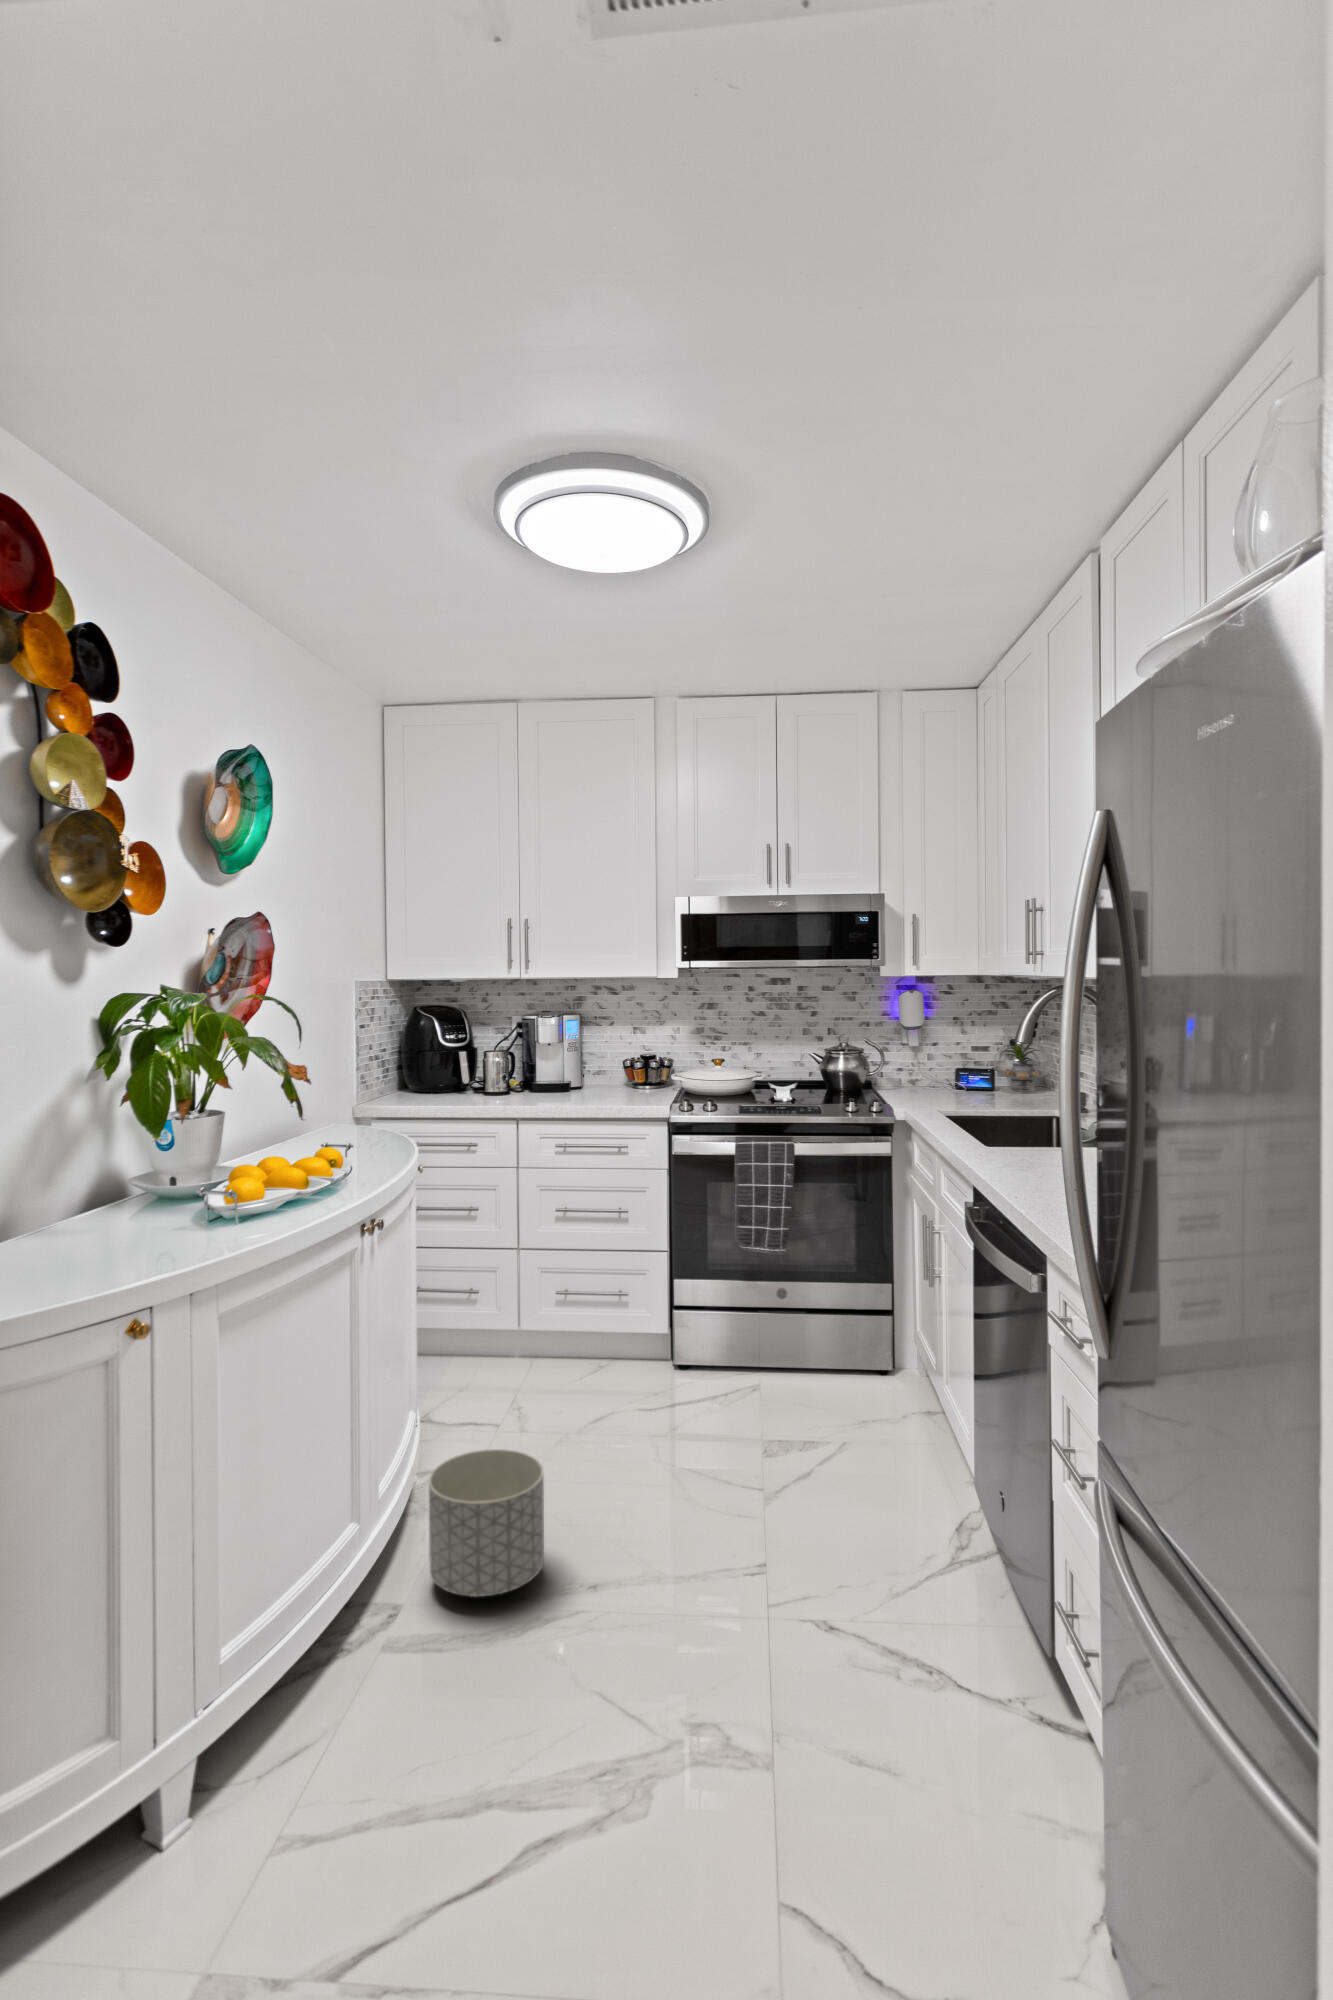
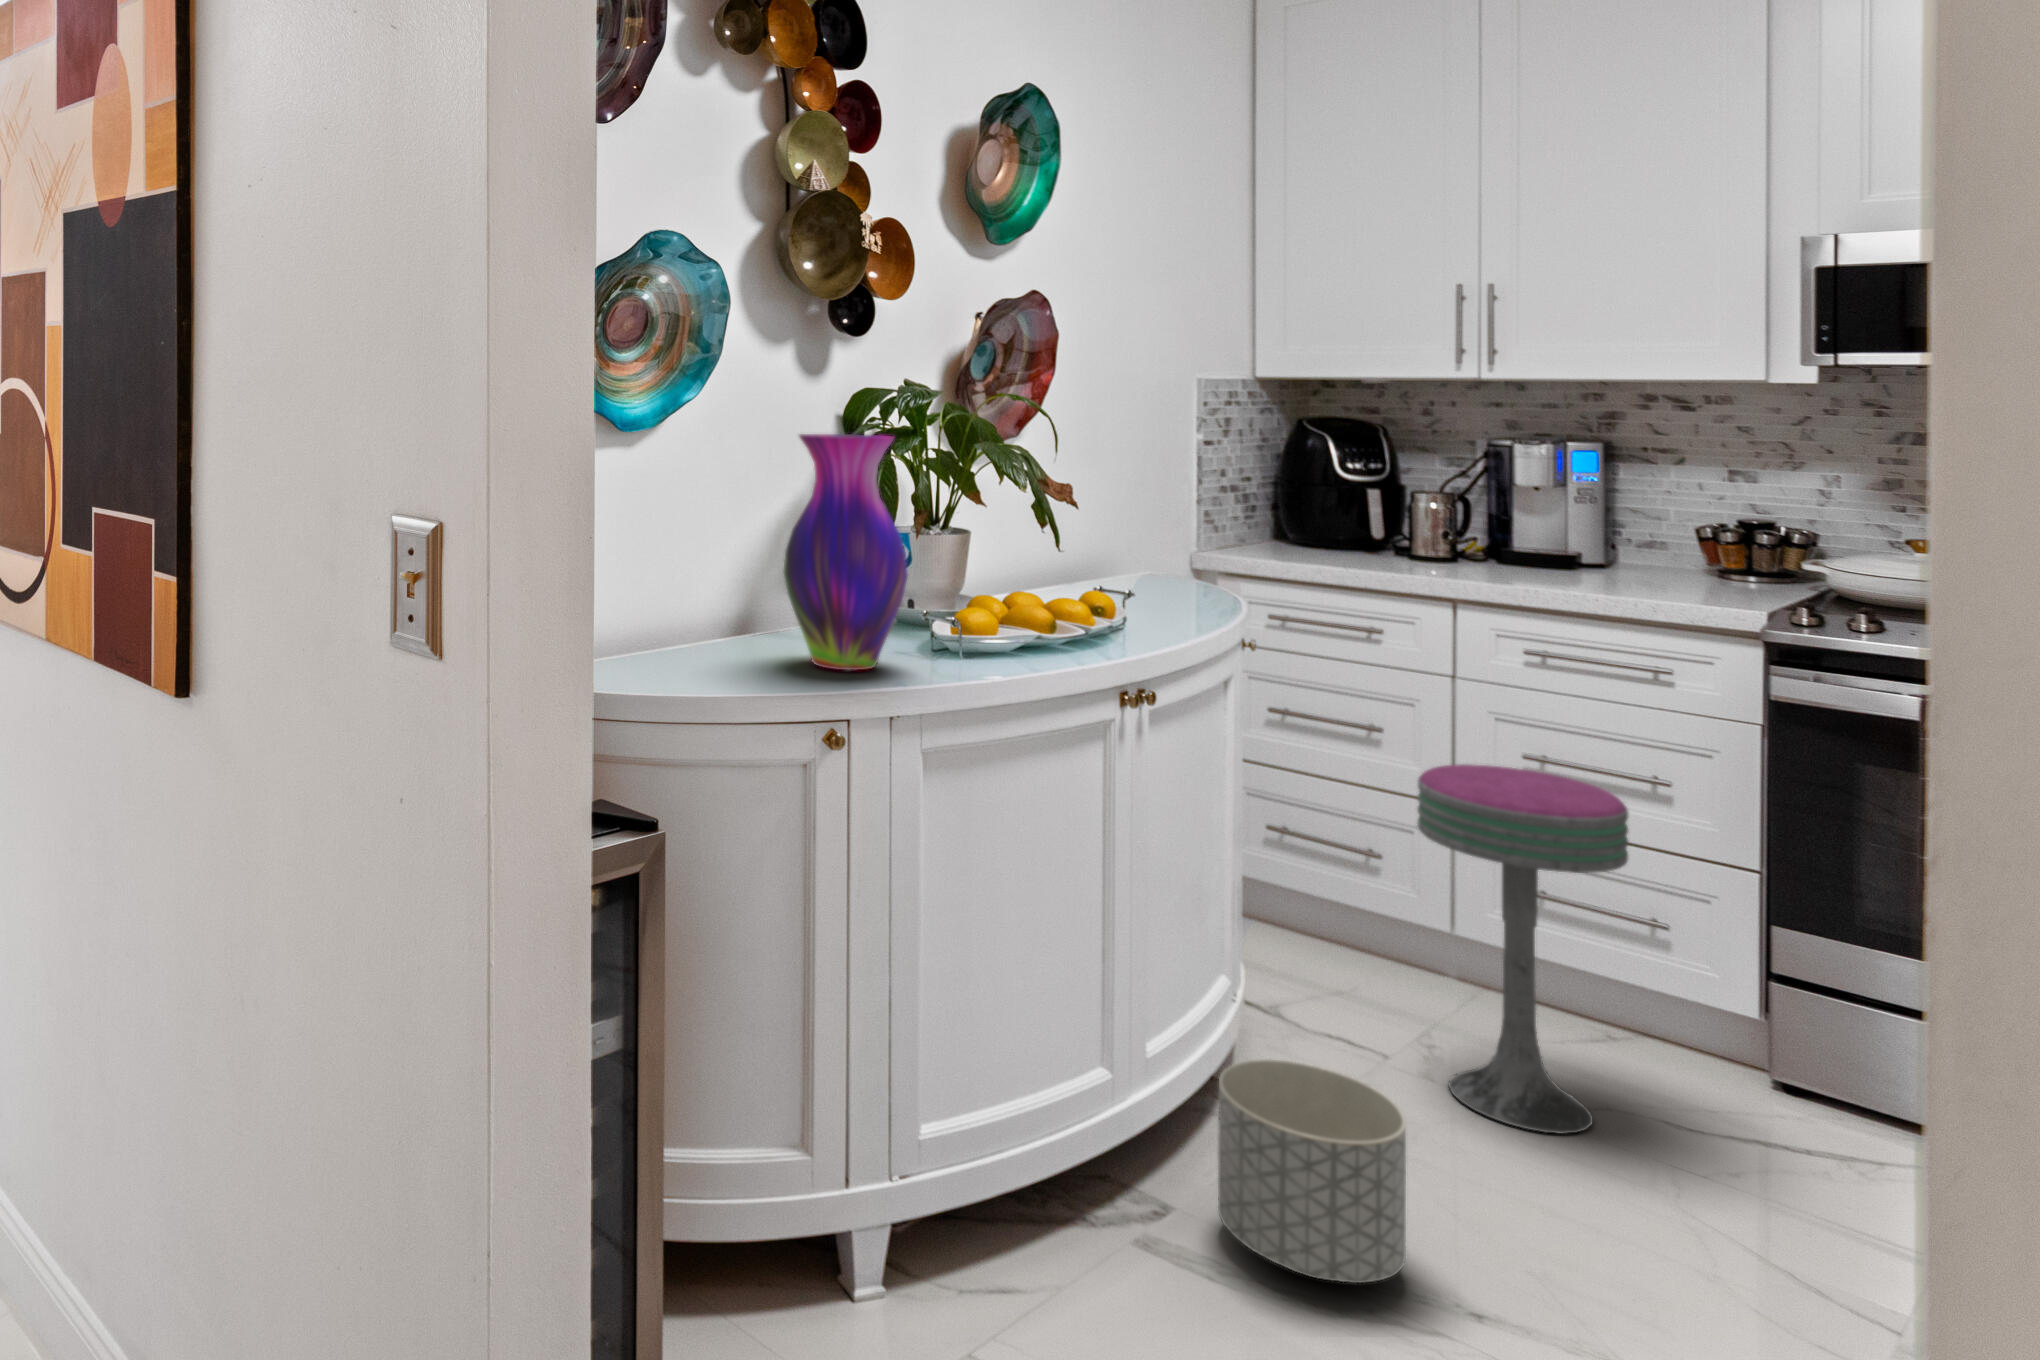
vase: none [76,1034,199,1249] -> present [784,434,908,670]
bar stool: none [514,1220,622,1443] -> present [1417,764,1629,1134]

